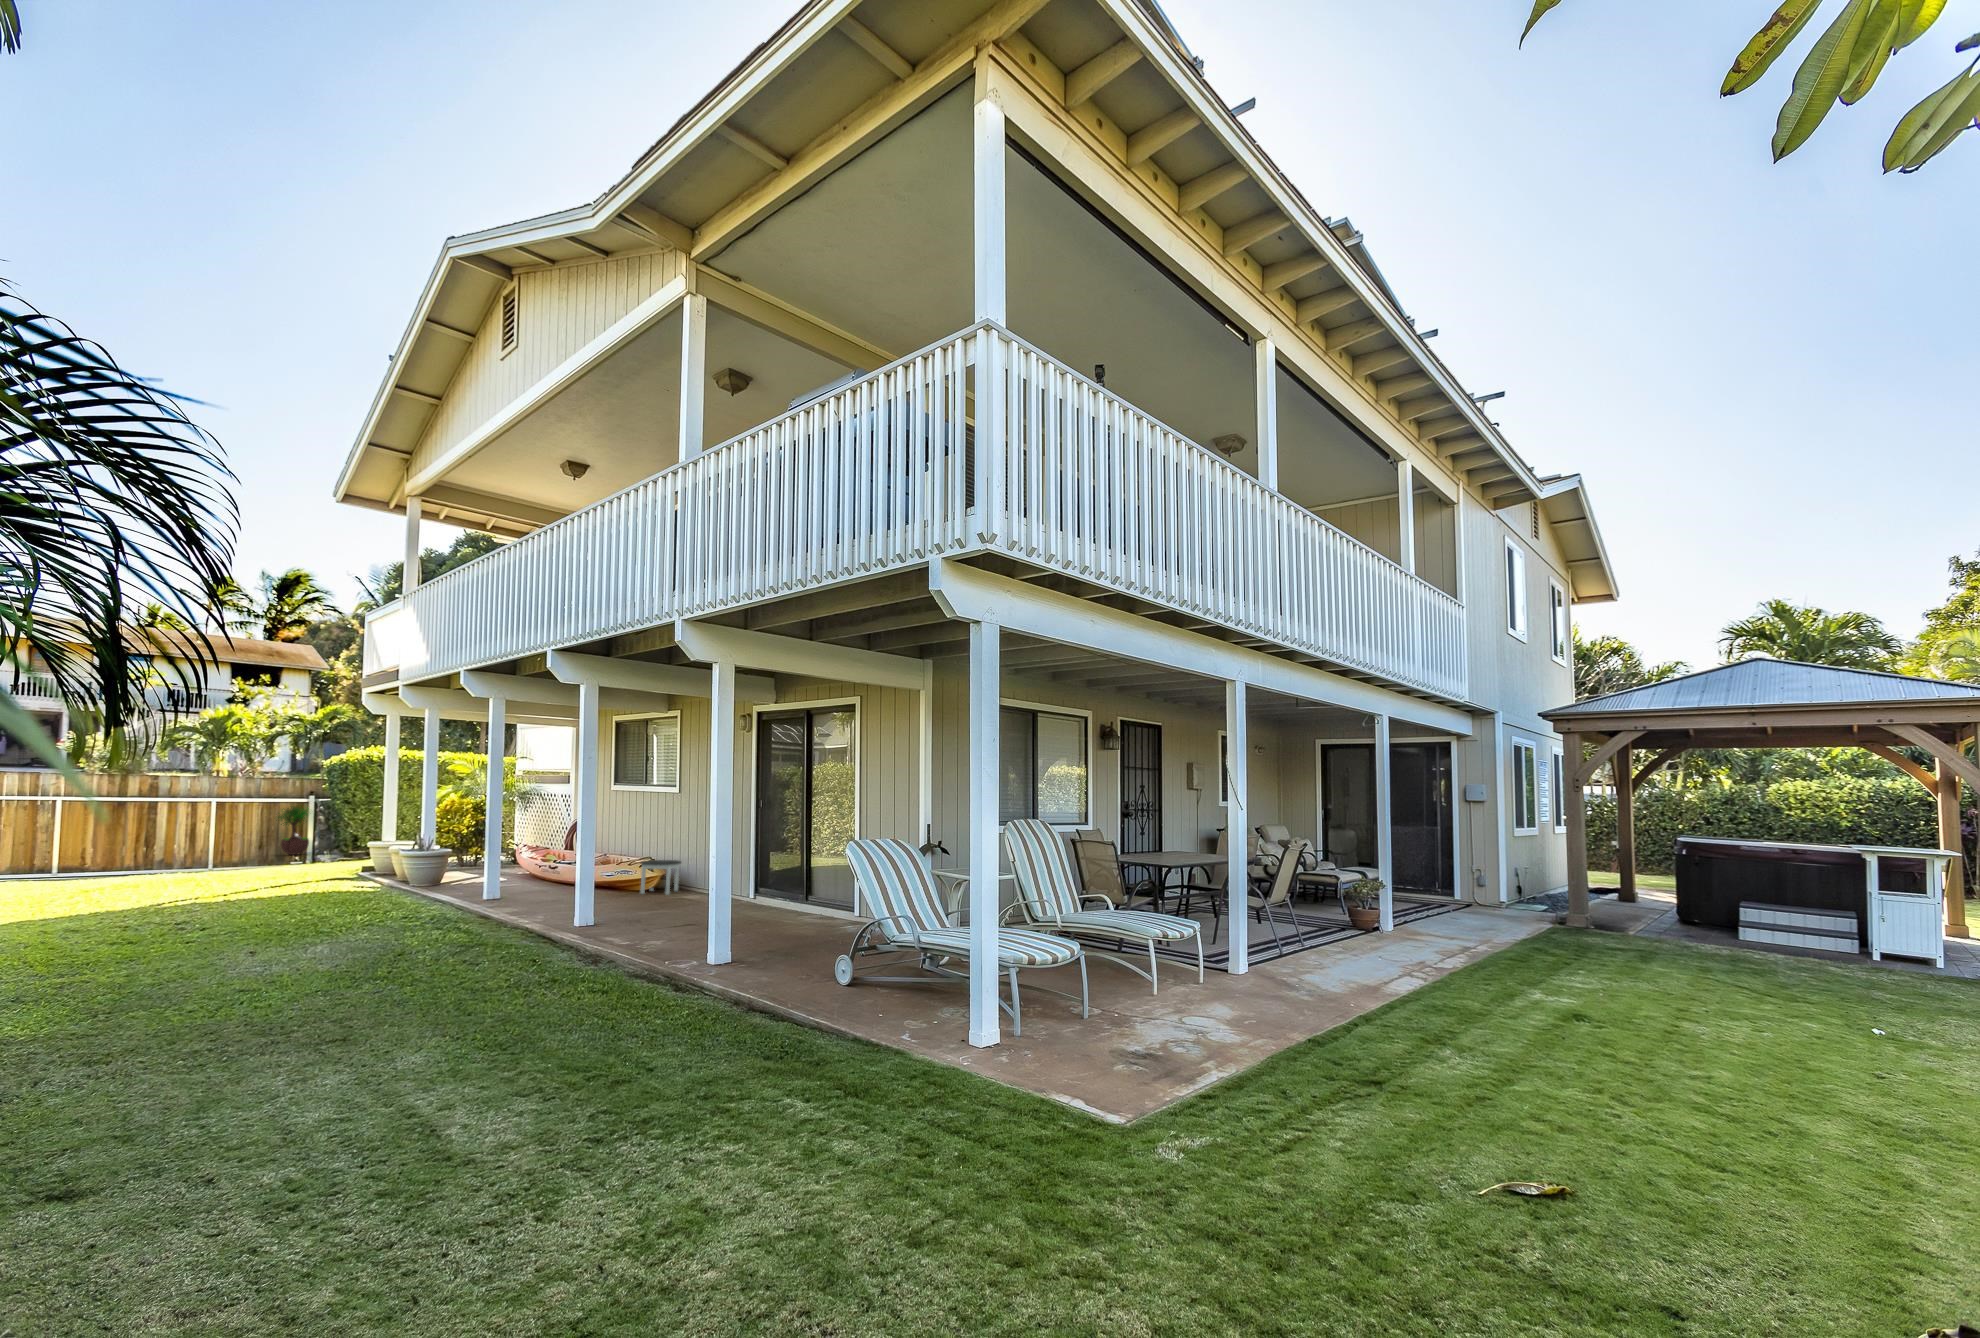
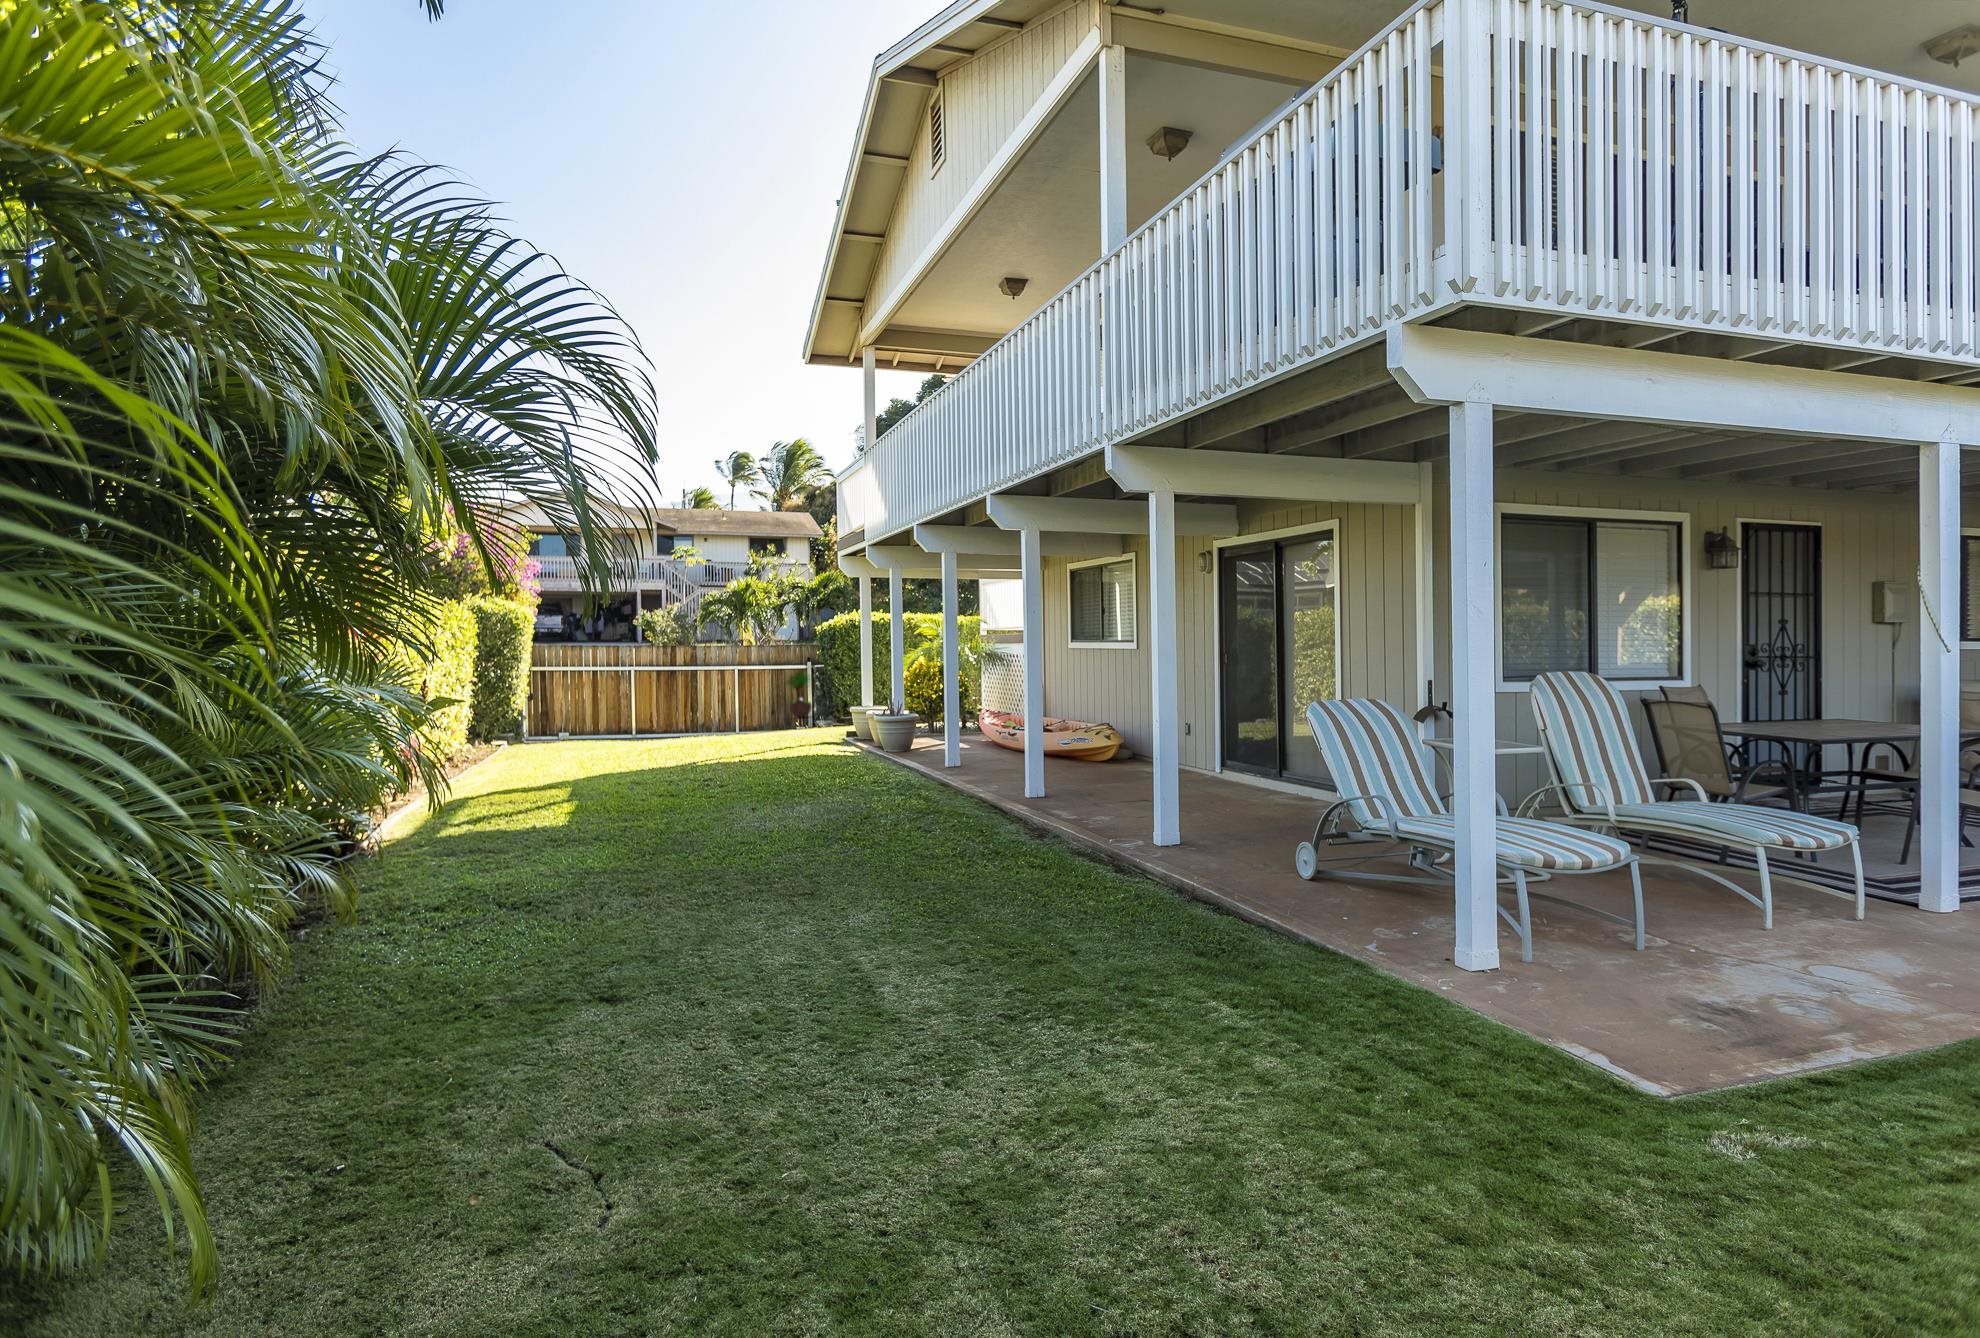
round table: present [640,860,681,895] -> none [1099,731,1142,768]

